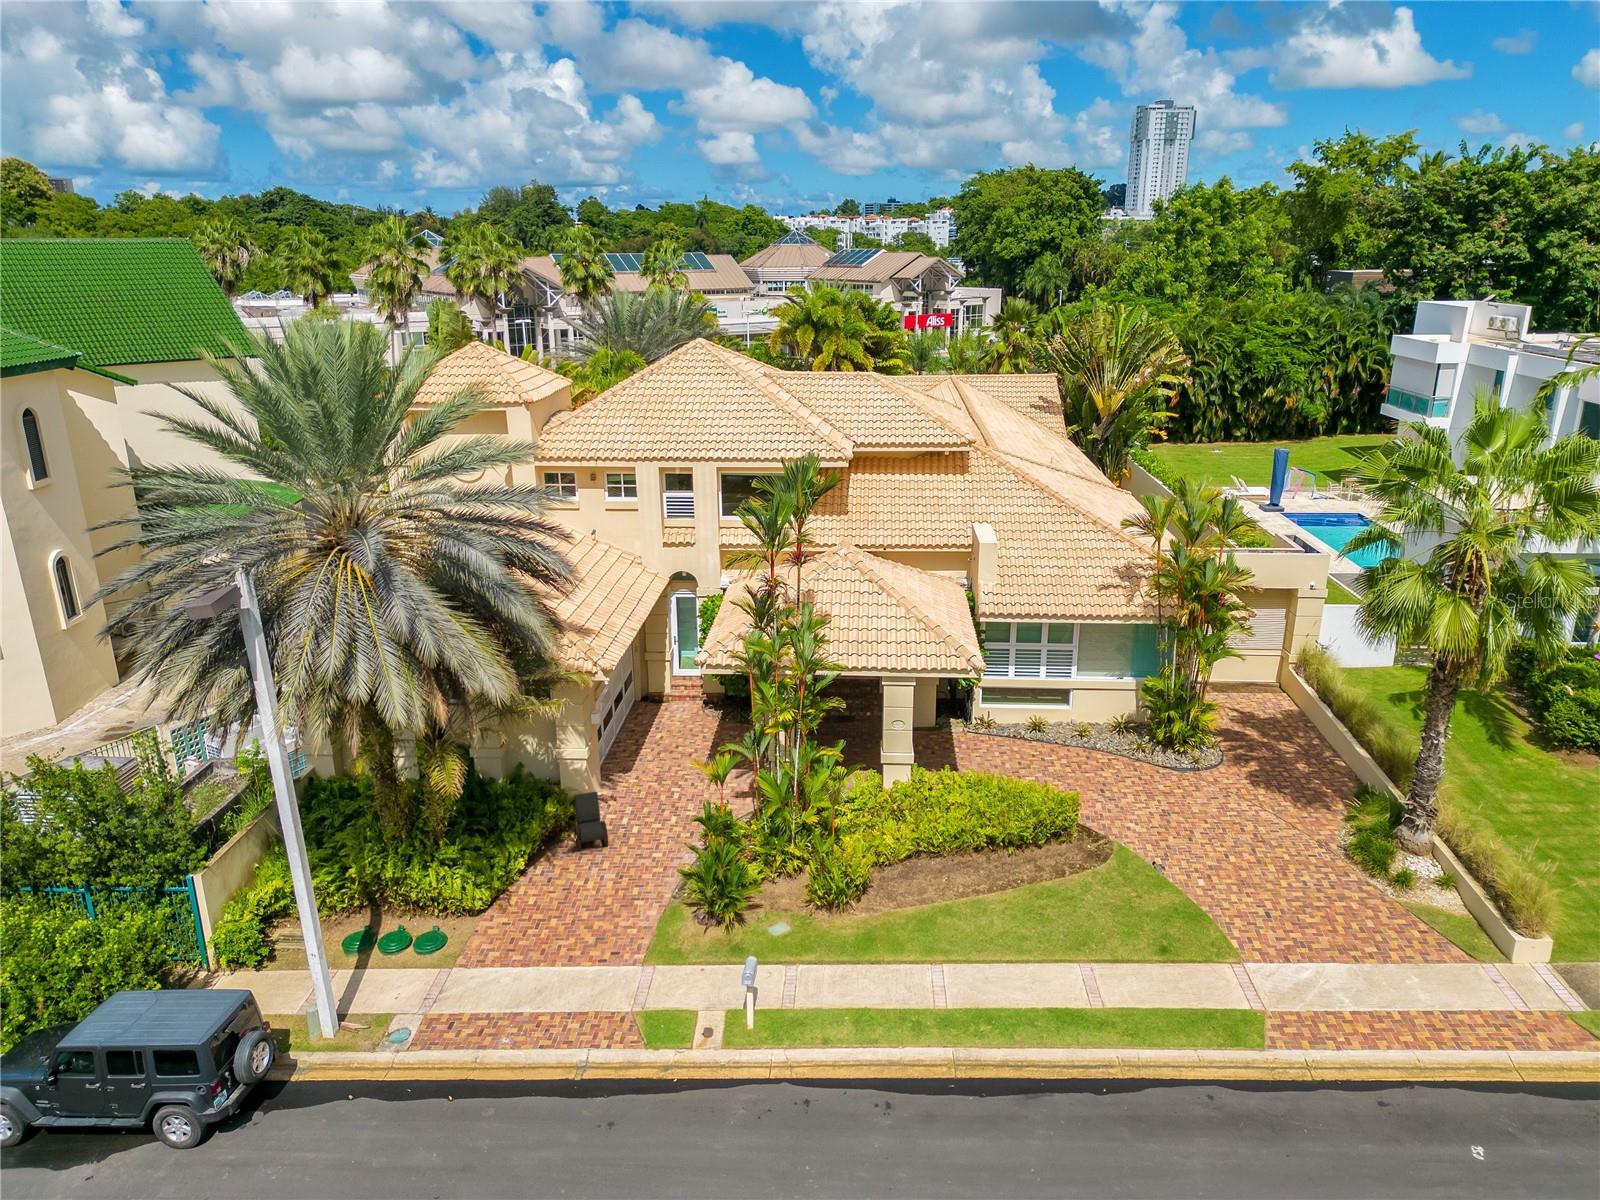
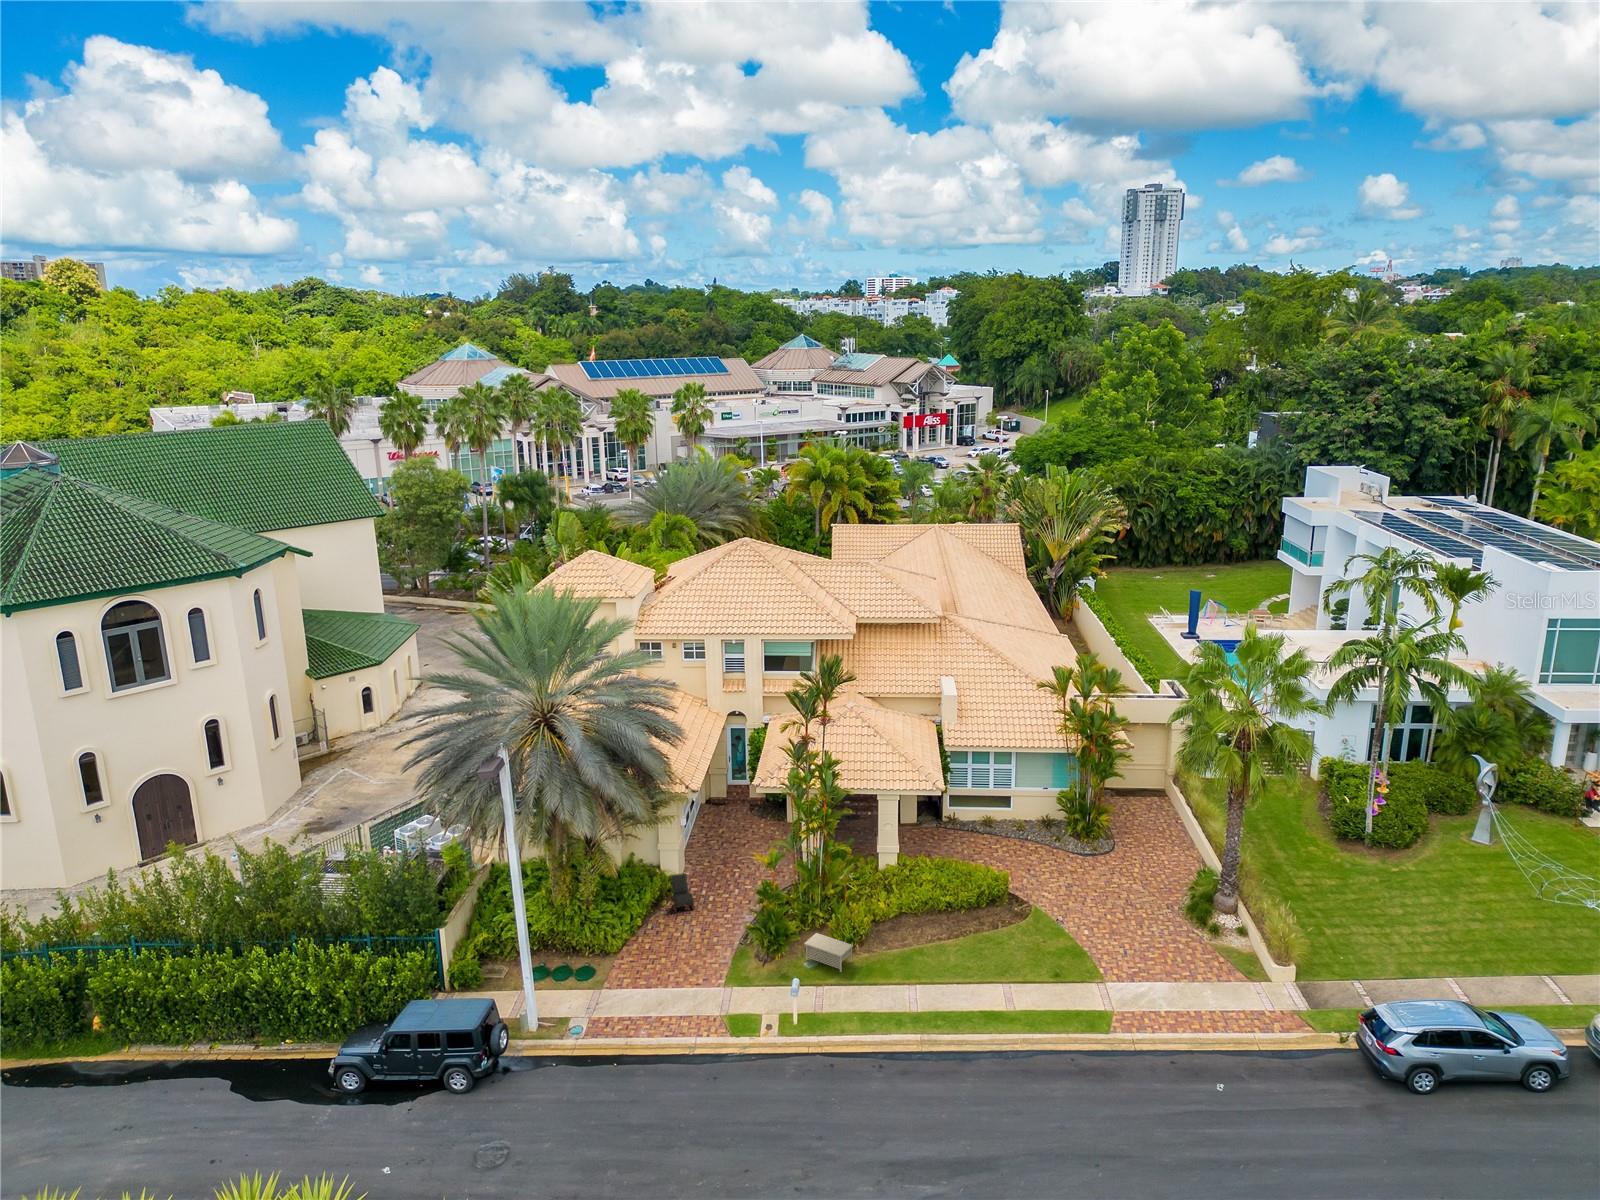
storage bench: none [771,881,847,943] -> present [804,933,853,972]

